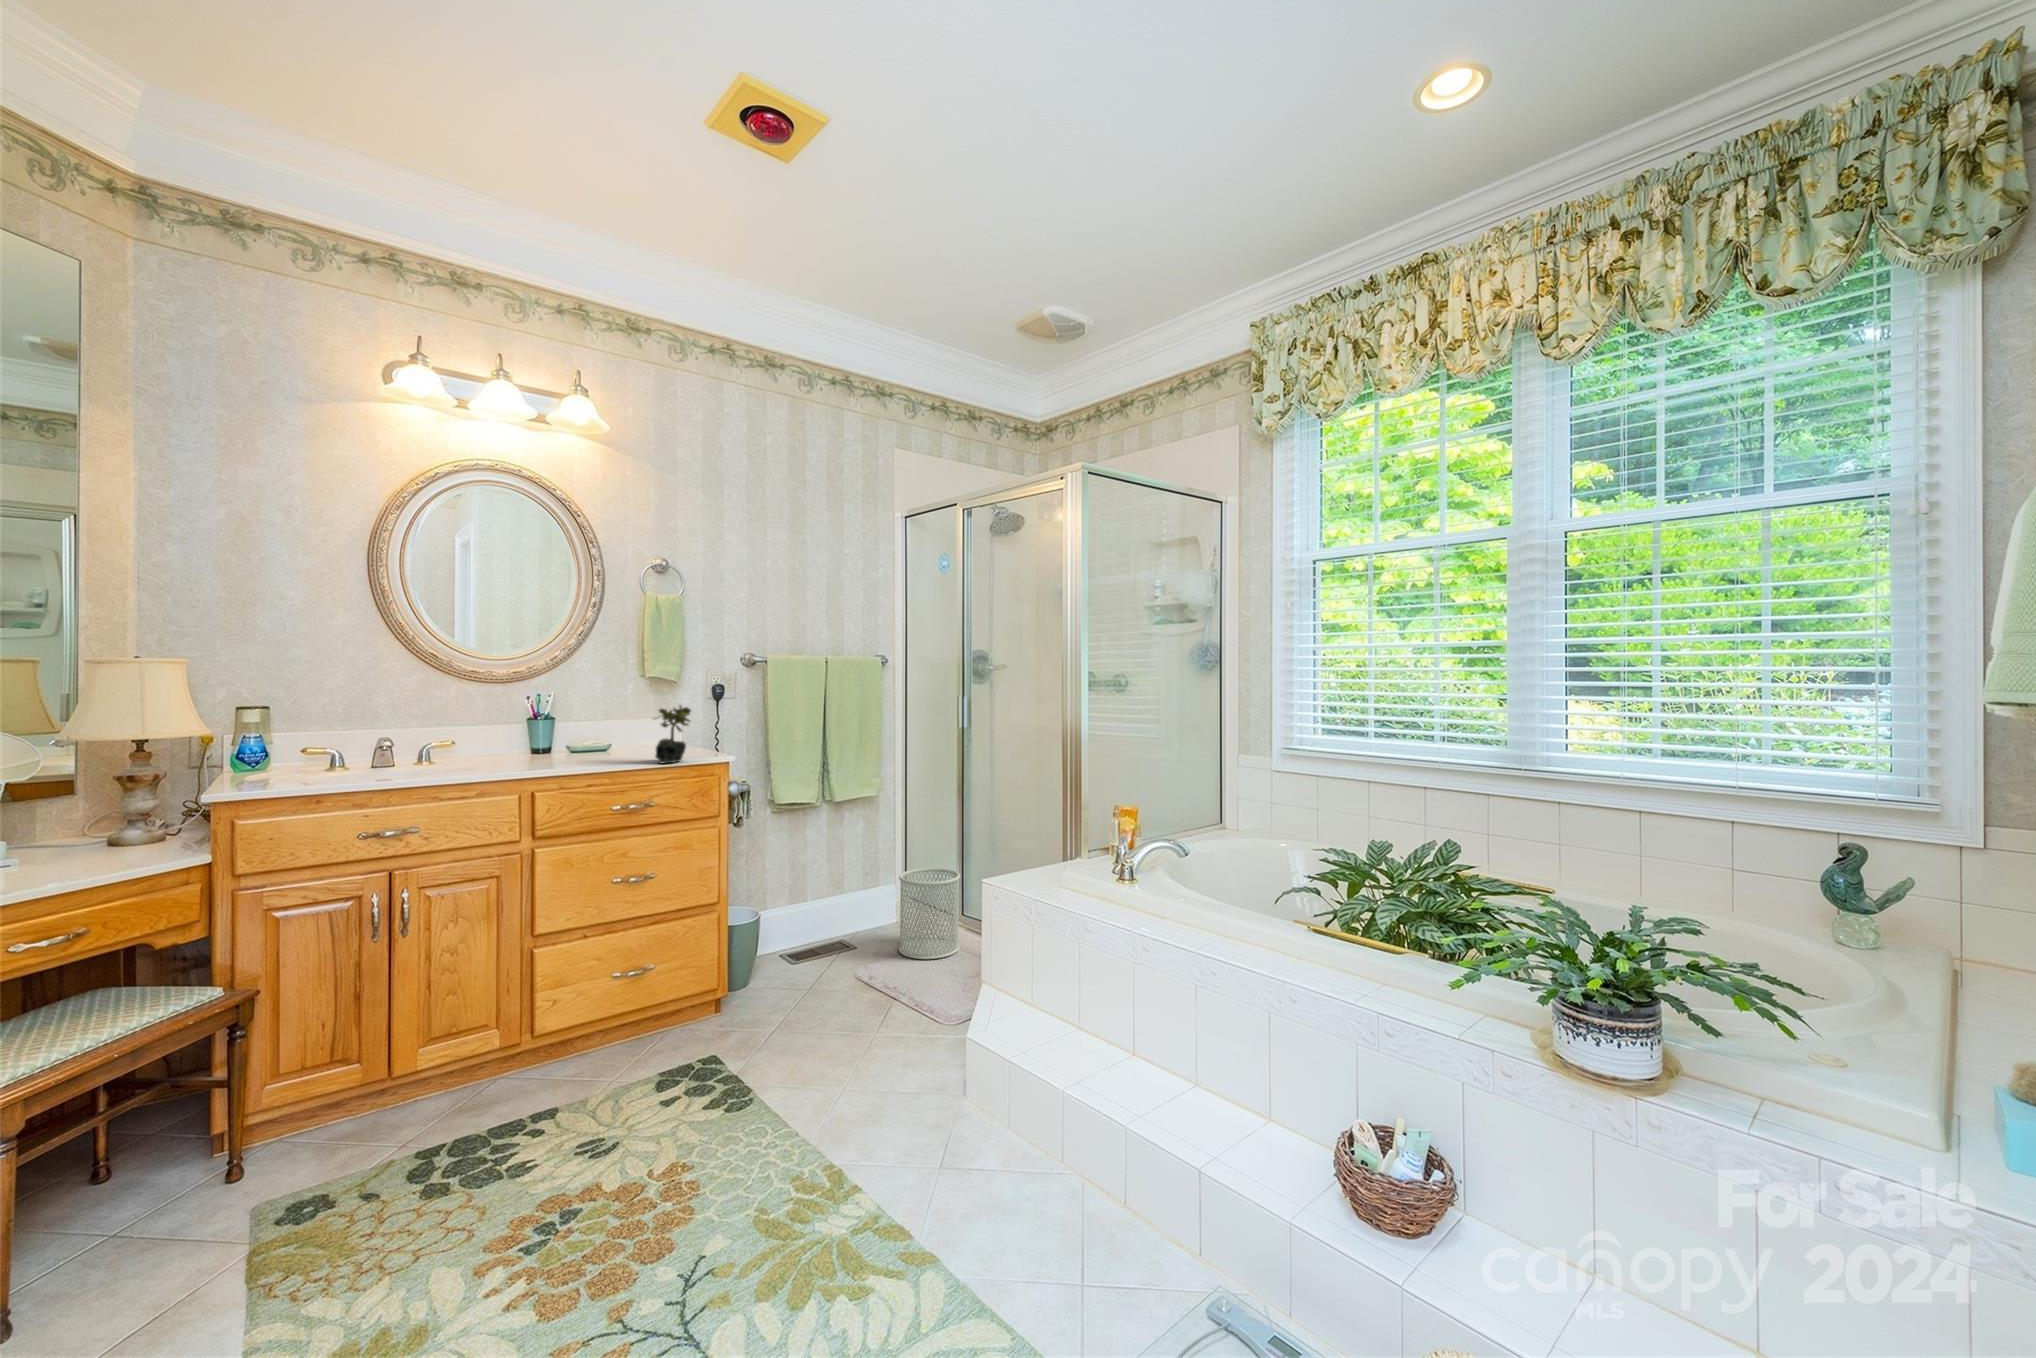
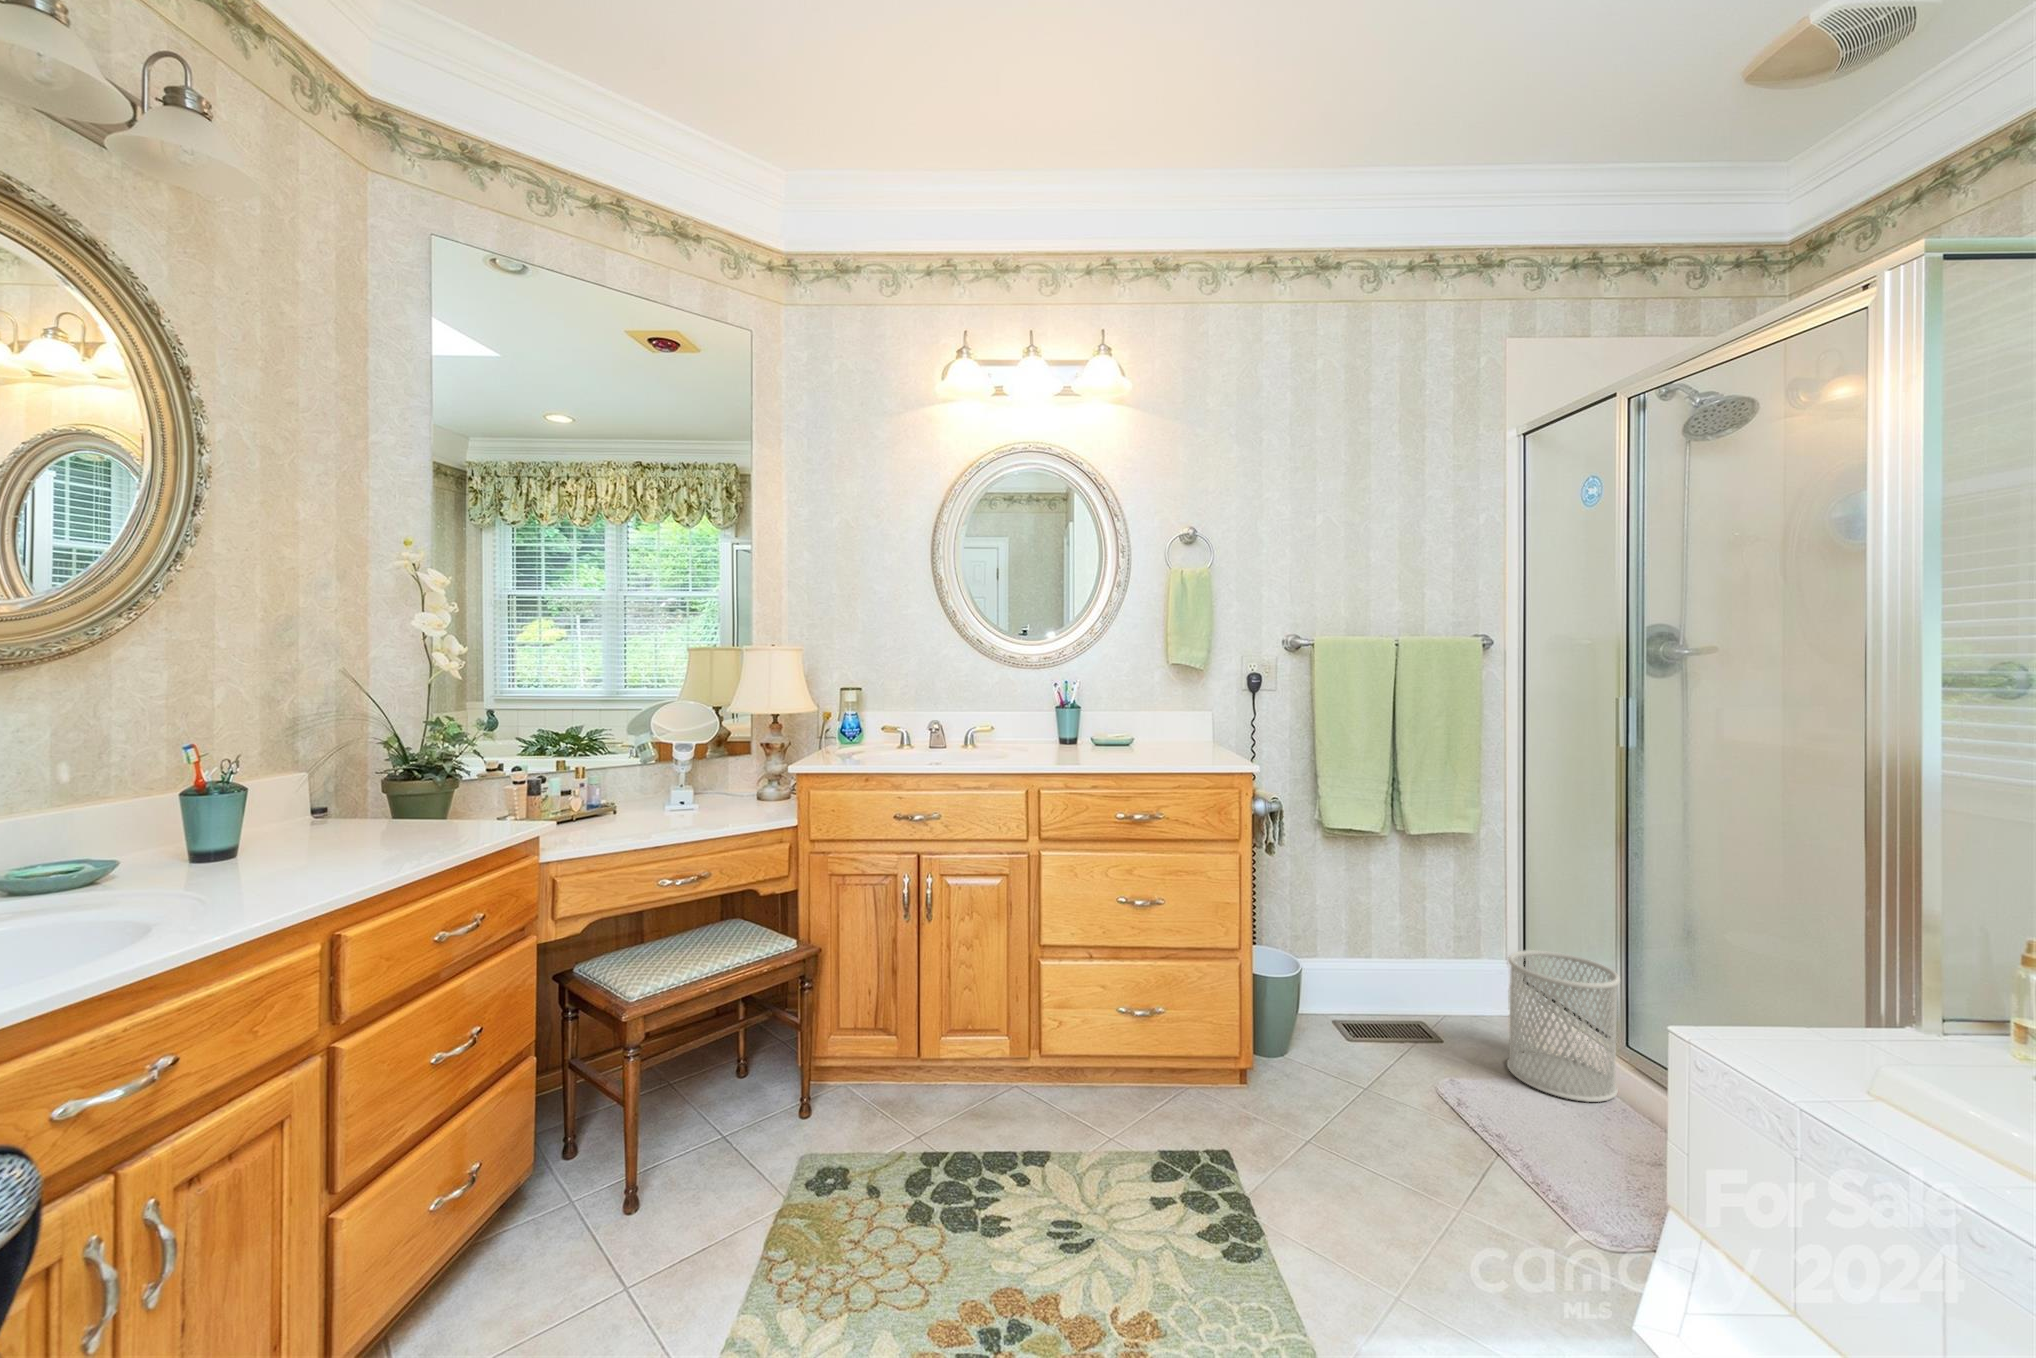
succulent plant: present [656,705,691,763] -> none [1166,697,1212,769]

